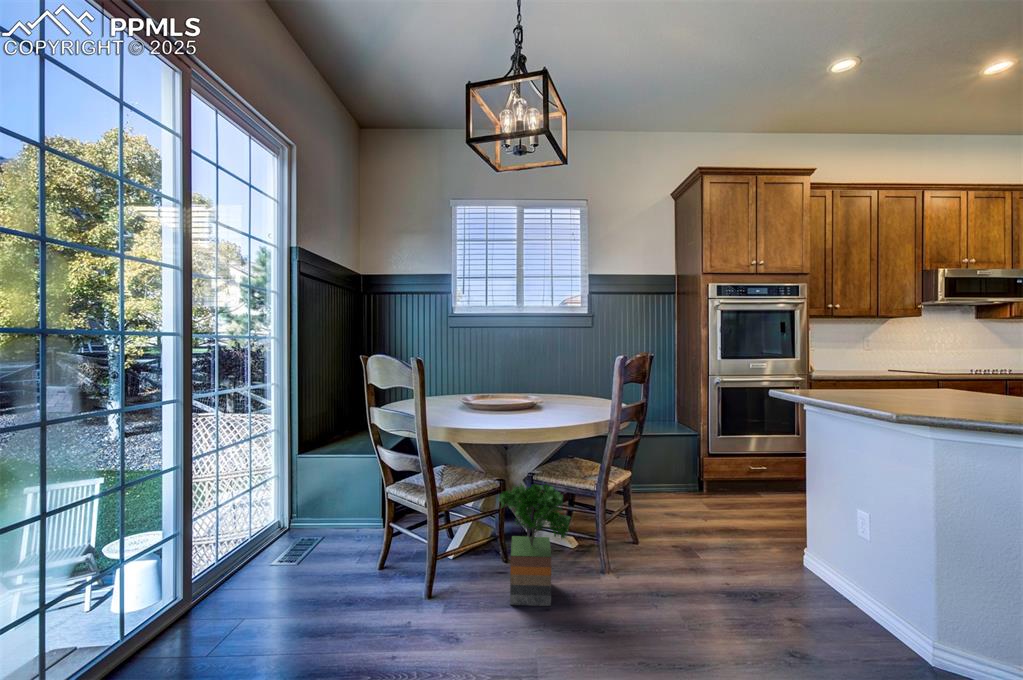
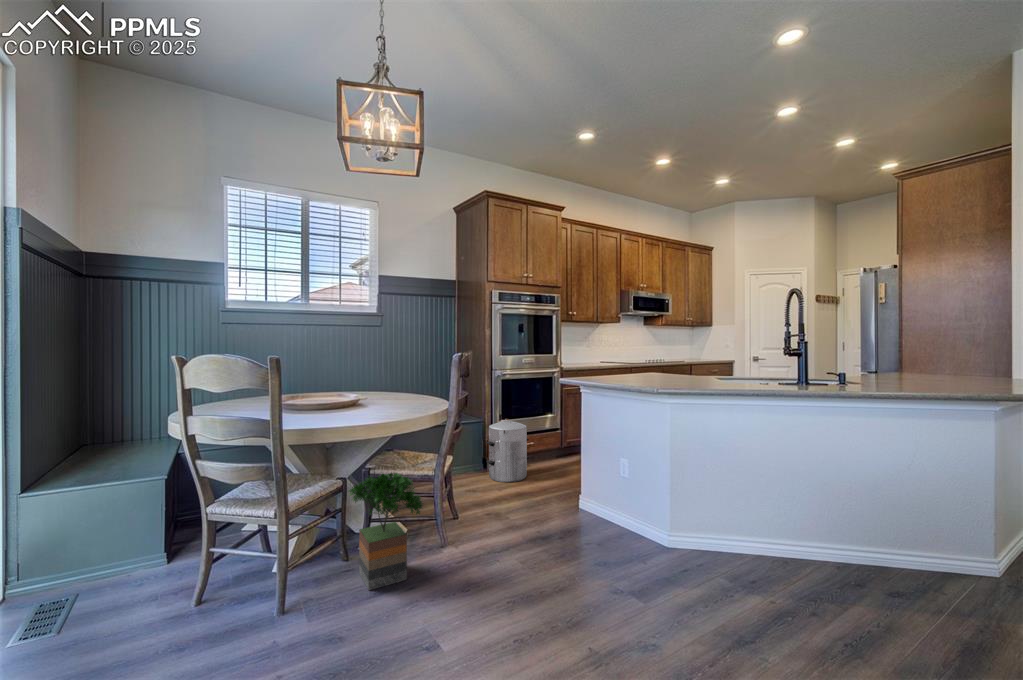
waste bin: none [693,435,751,513] -> present [486,419,529,482]

